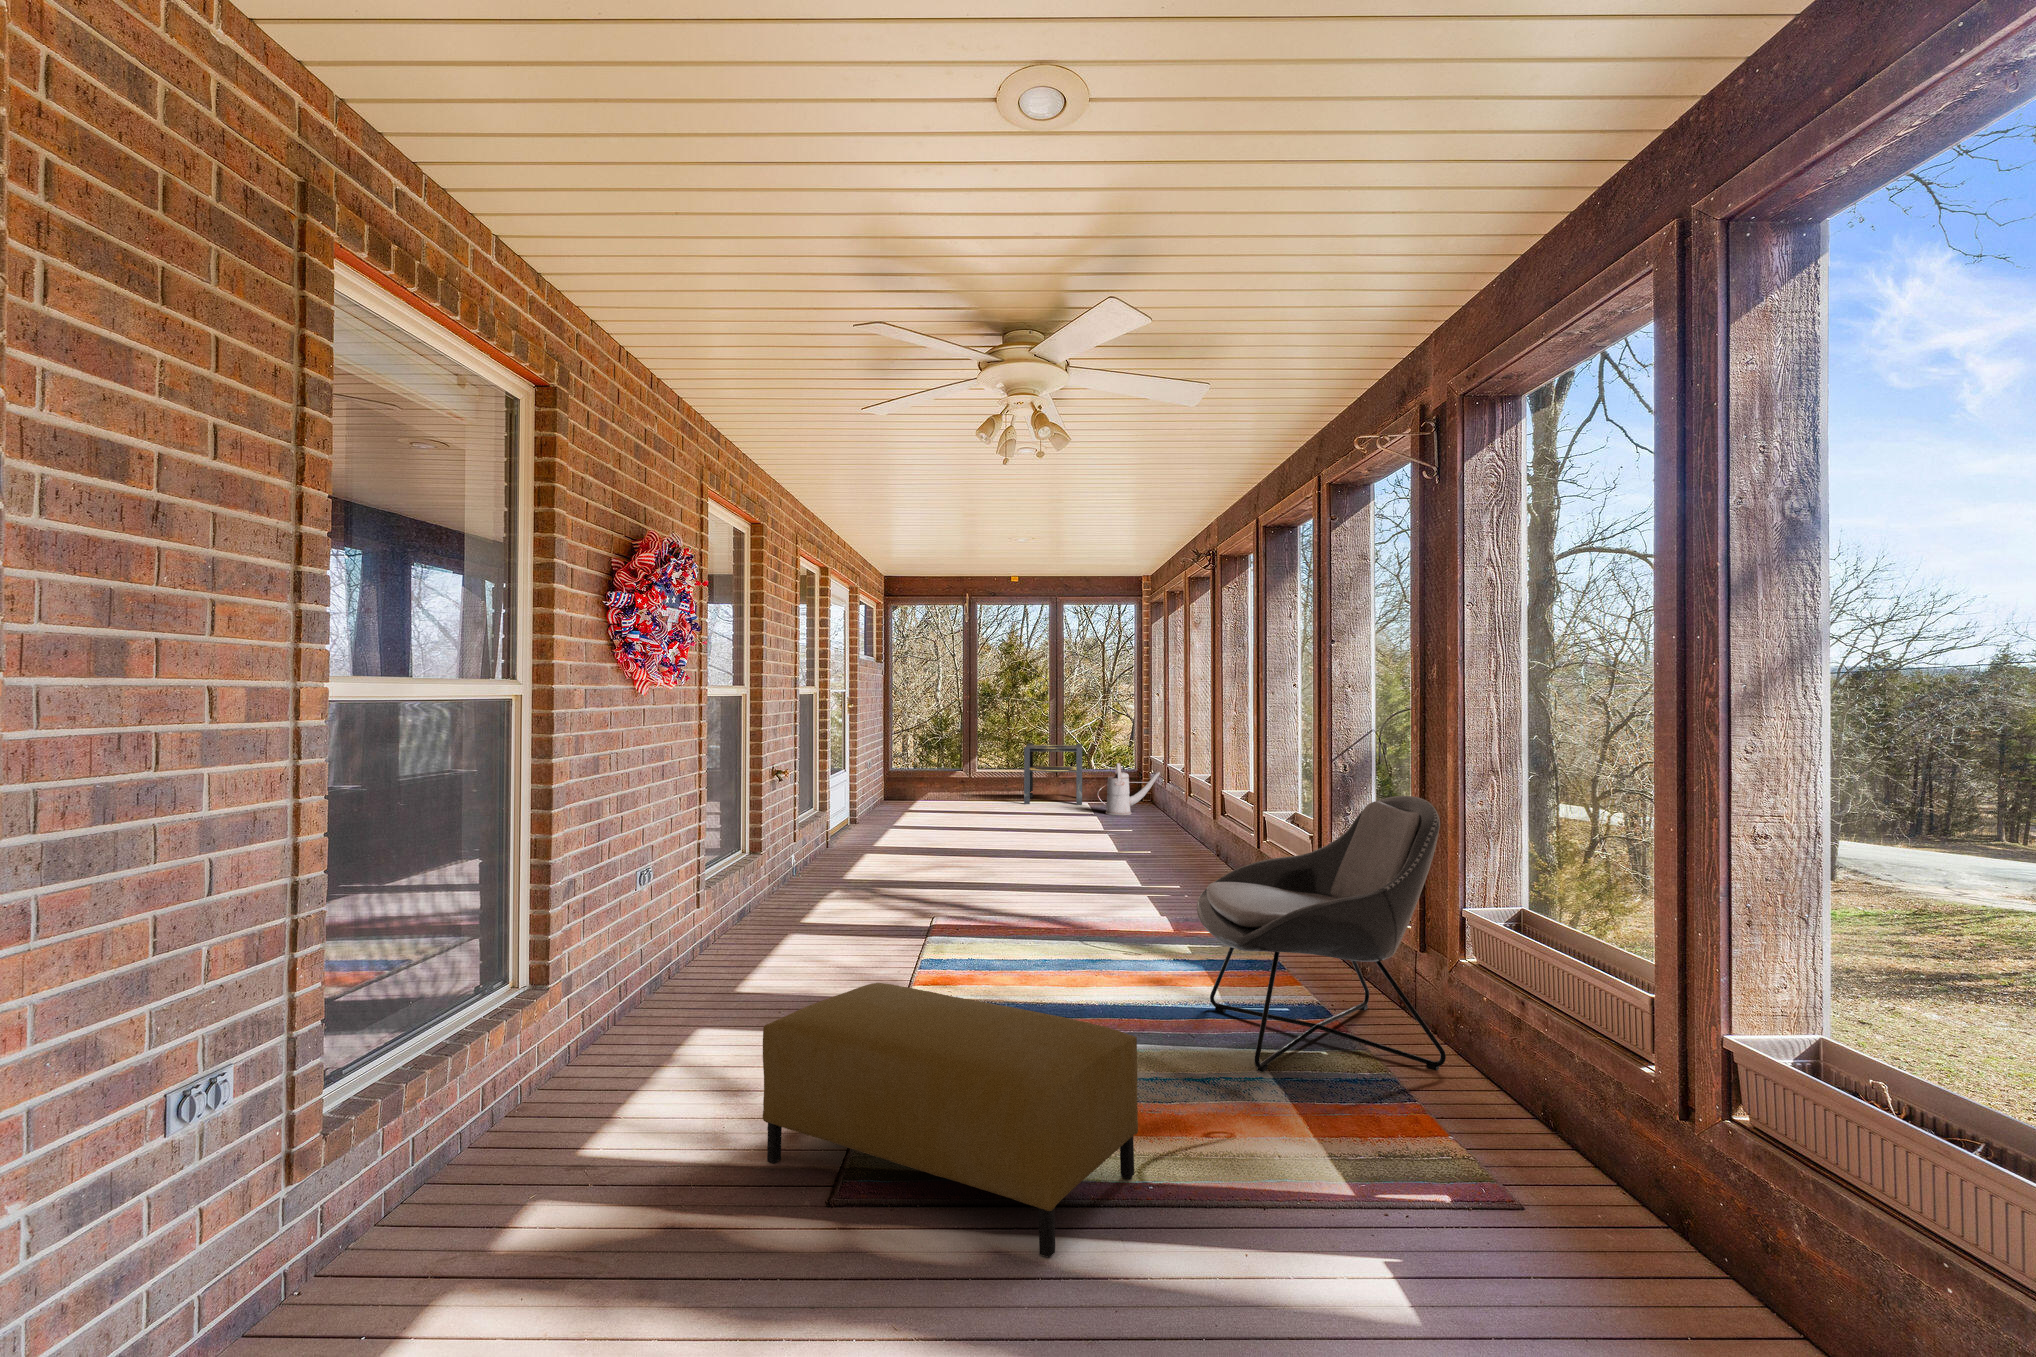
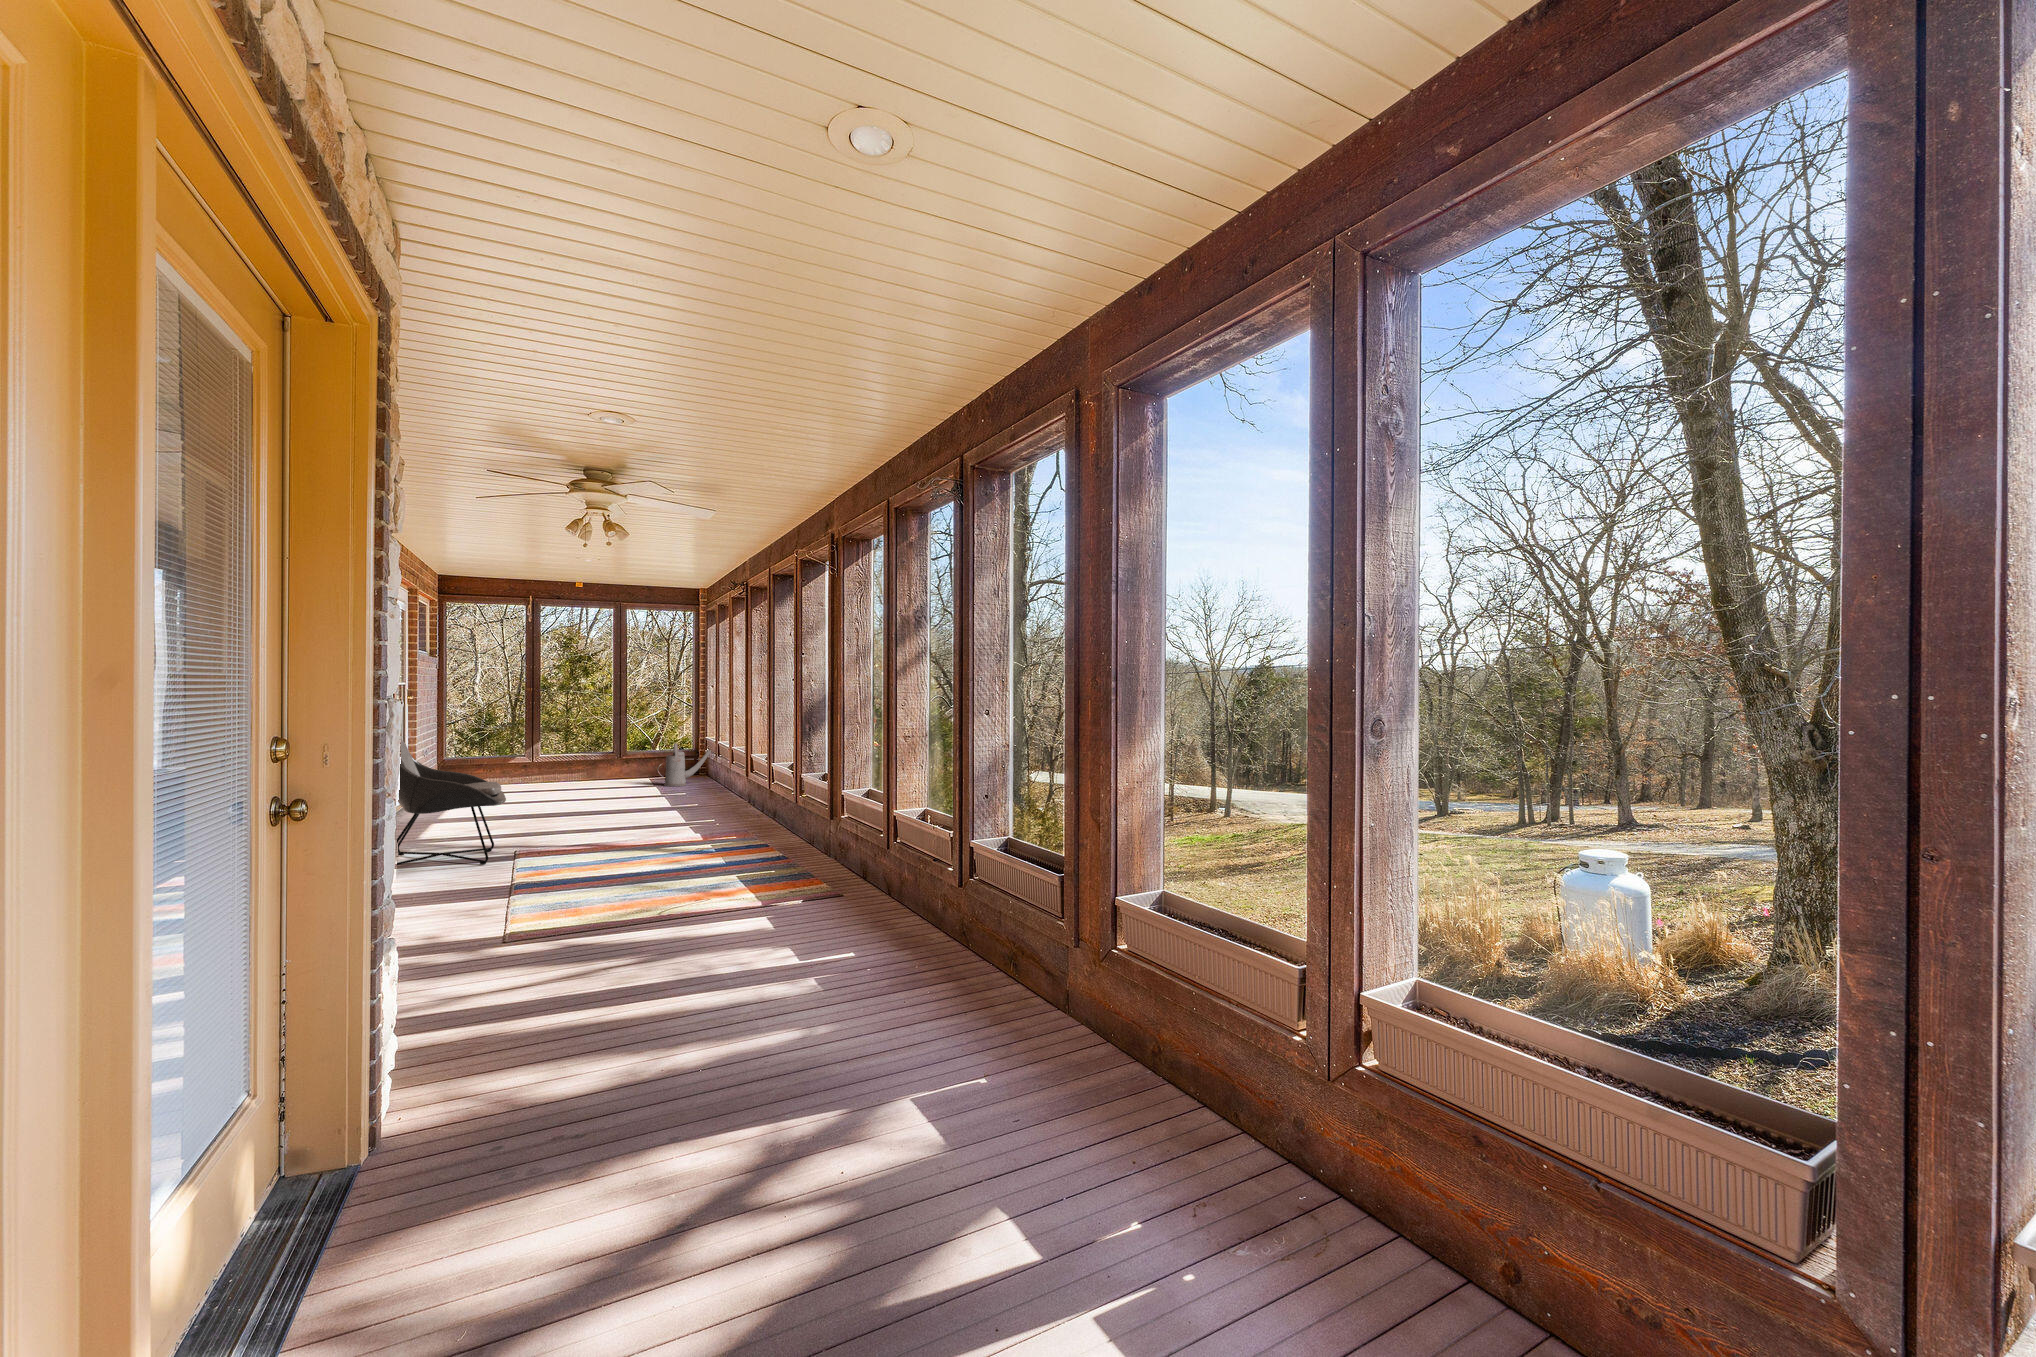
side table: present [1024,744,1082,805] -> none [591,730,645,782]
lounge chair: present [1197,796,1446,1072] -> present [396,740,506,866]
ottoman: present [763,983,1138,1257] -> none [479,832,668,916]

